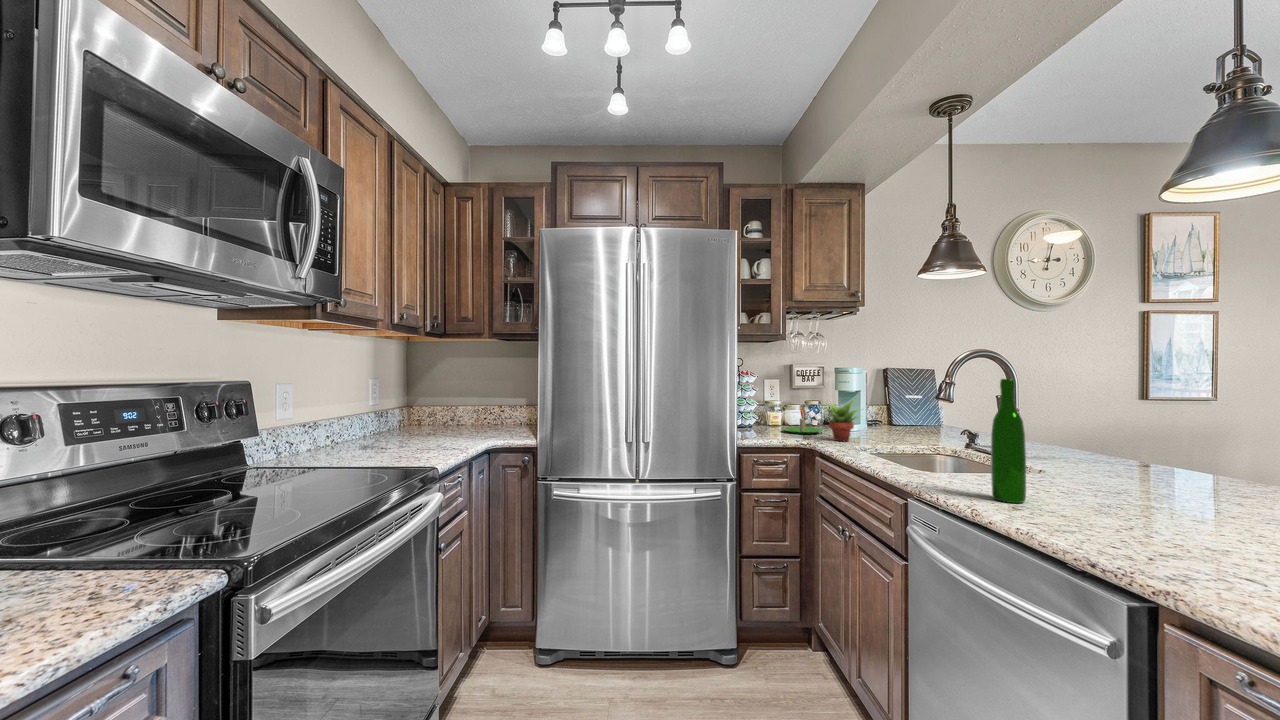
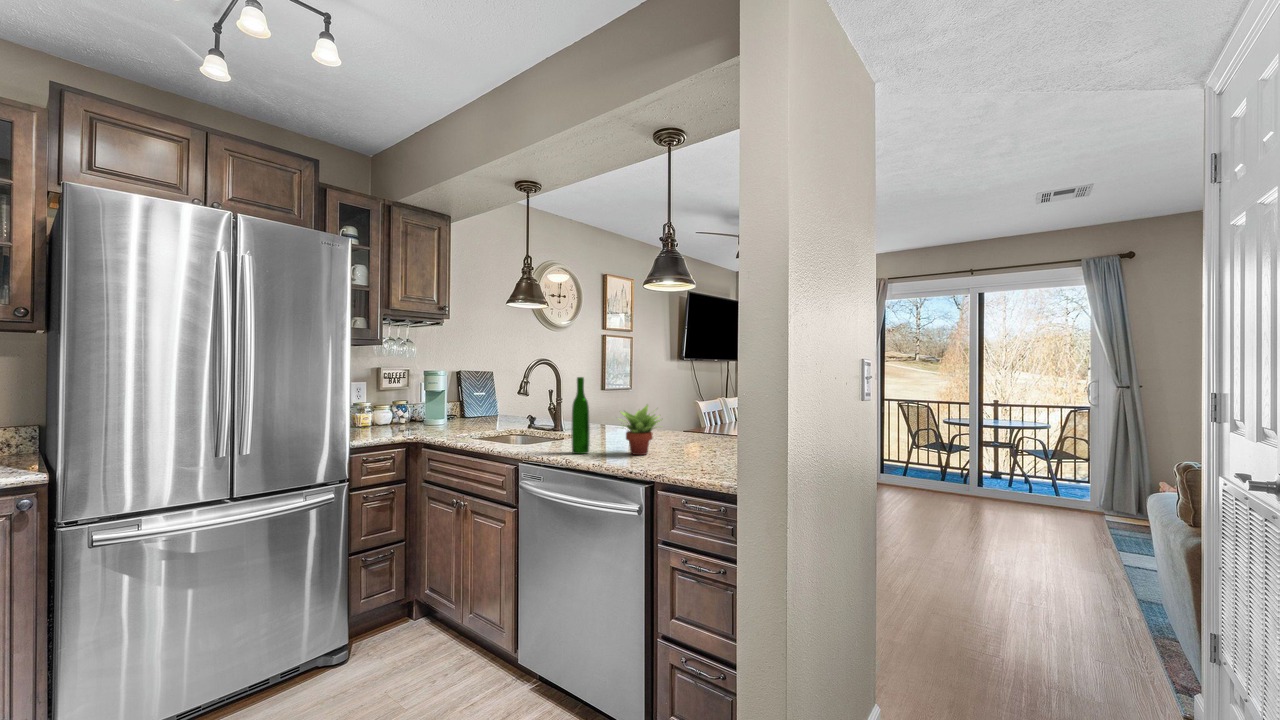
succulent plant: present [825,400,862,441] -> present [620,405,660,455]
candle: present [783,407,823,434] -> none [378,406,418,431]

